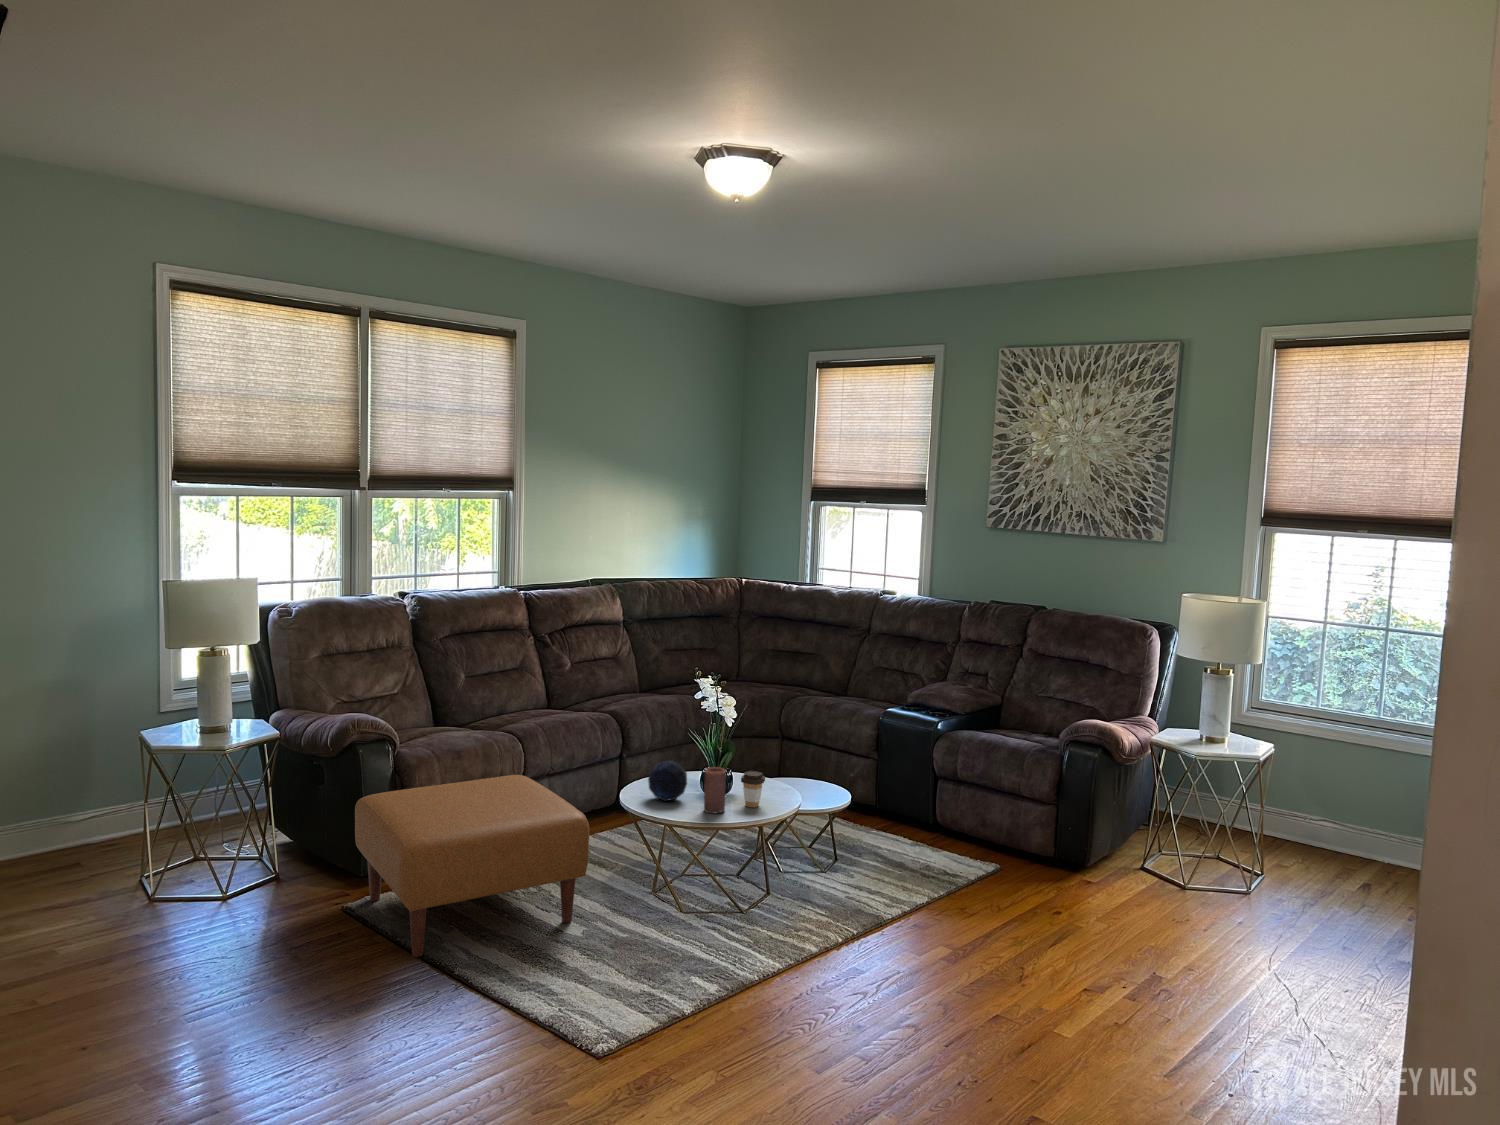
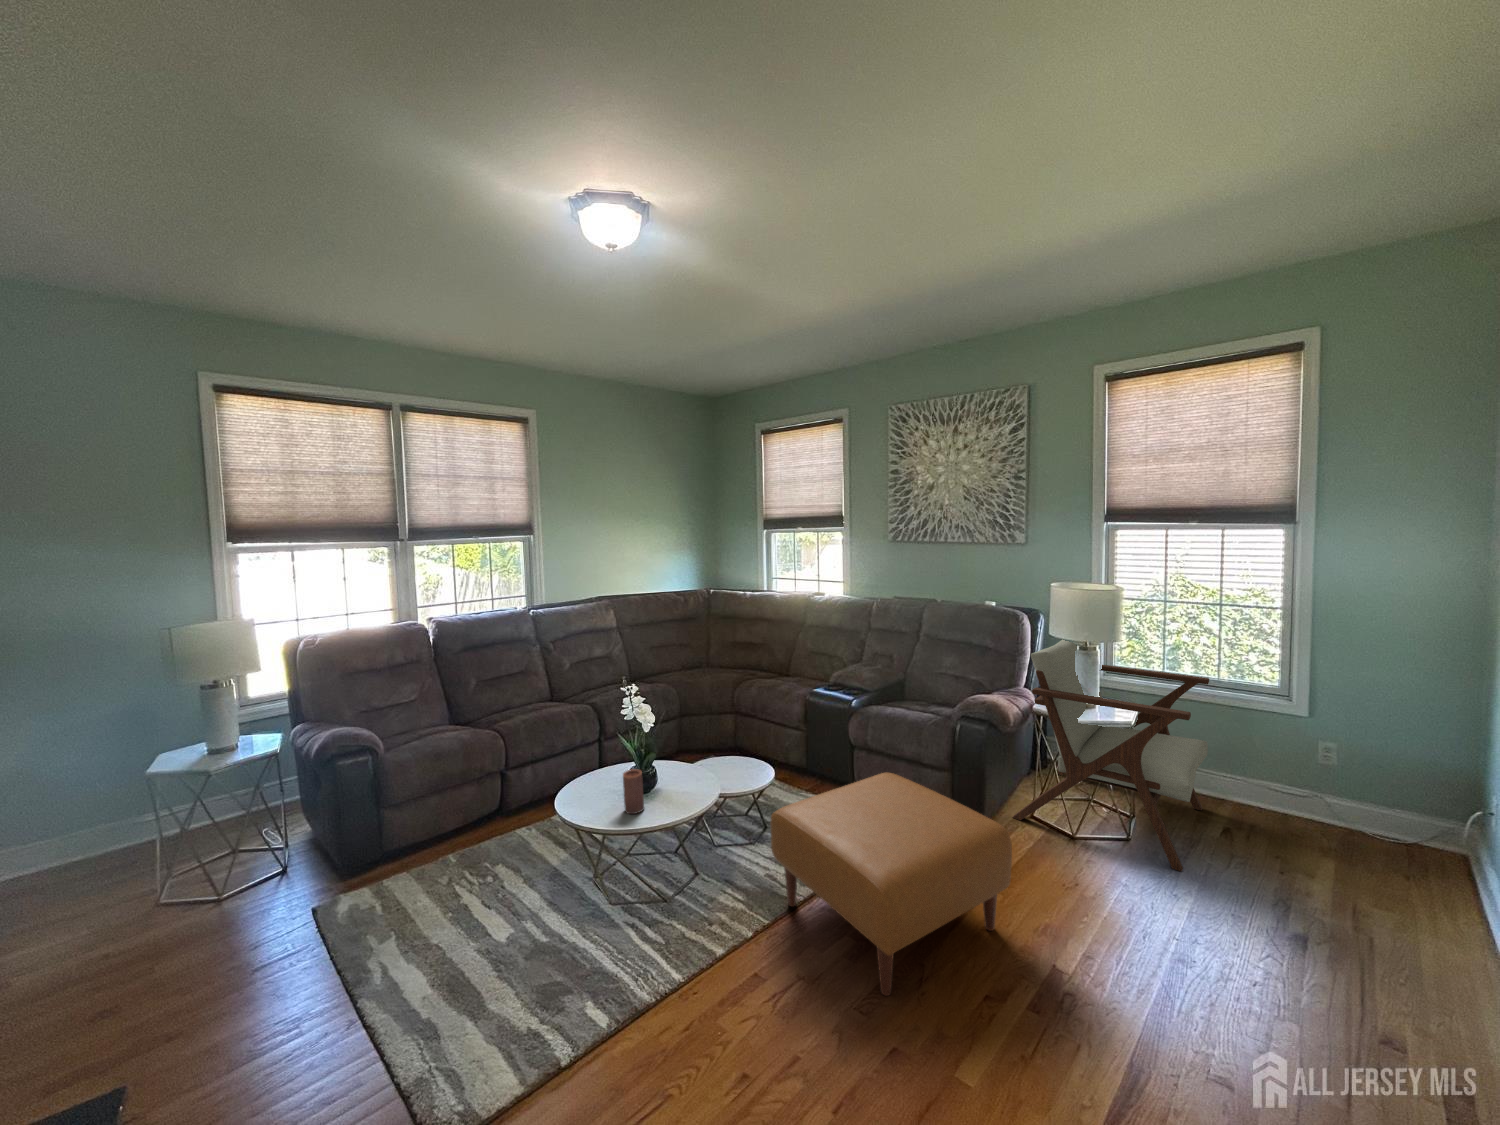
lounge chair: none [1121,655,1356,911] -> present [1013,640,1209,872]
decorative orb: present [648,760,687,801] -> none [580,761,617,800]
coffee cup: present [741,771,765,808] -> none [662,767,684,802]
ottoman: present [355,775,589,957] -> present [770,773,1012,996]

